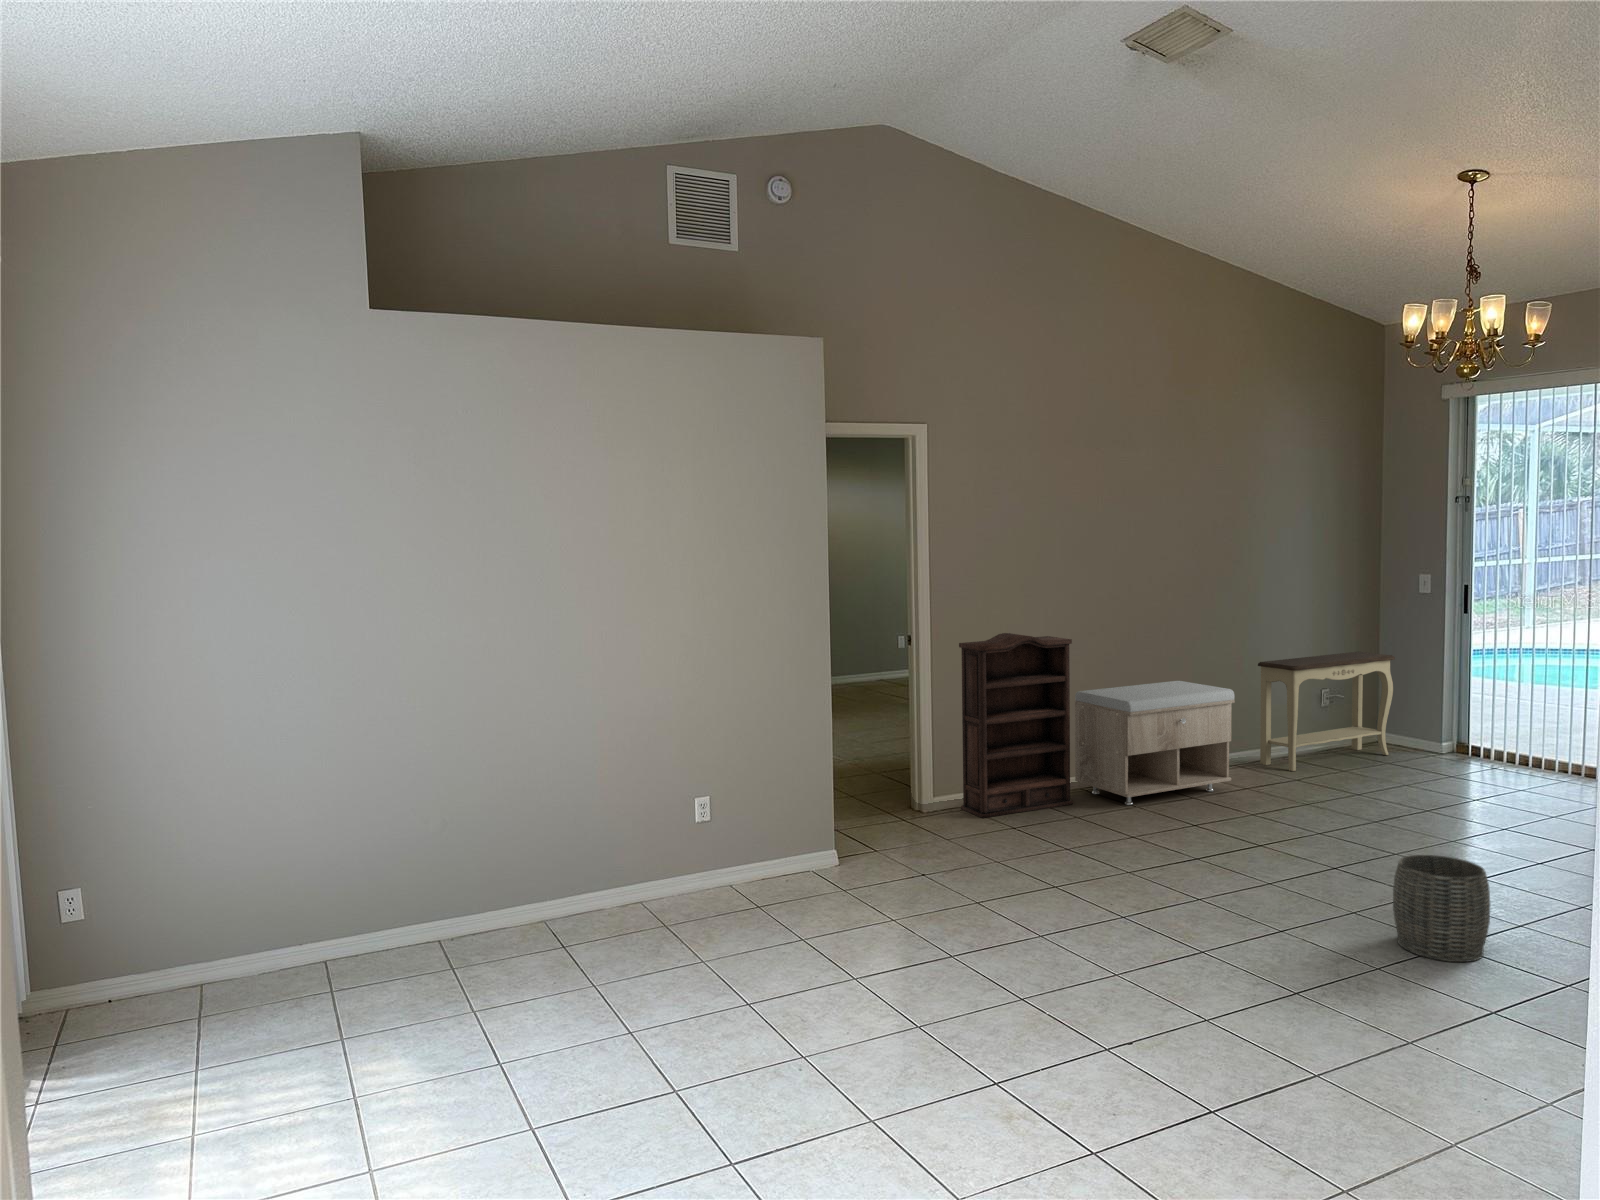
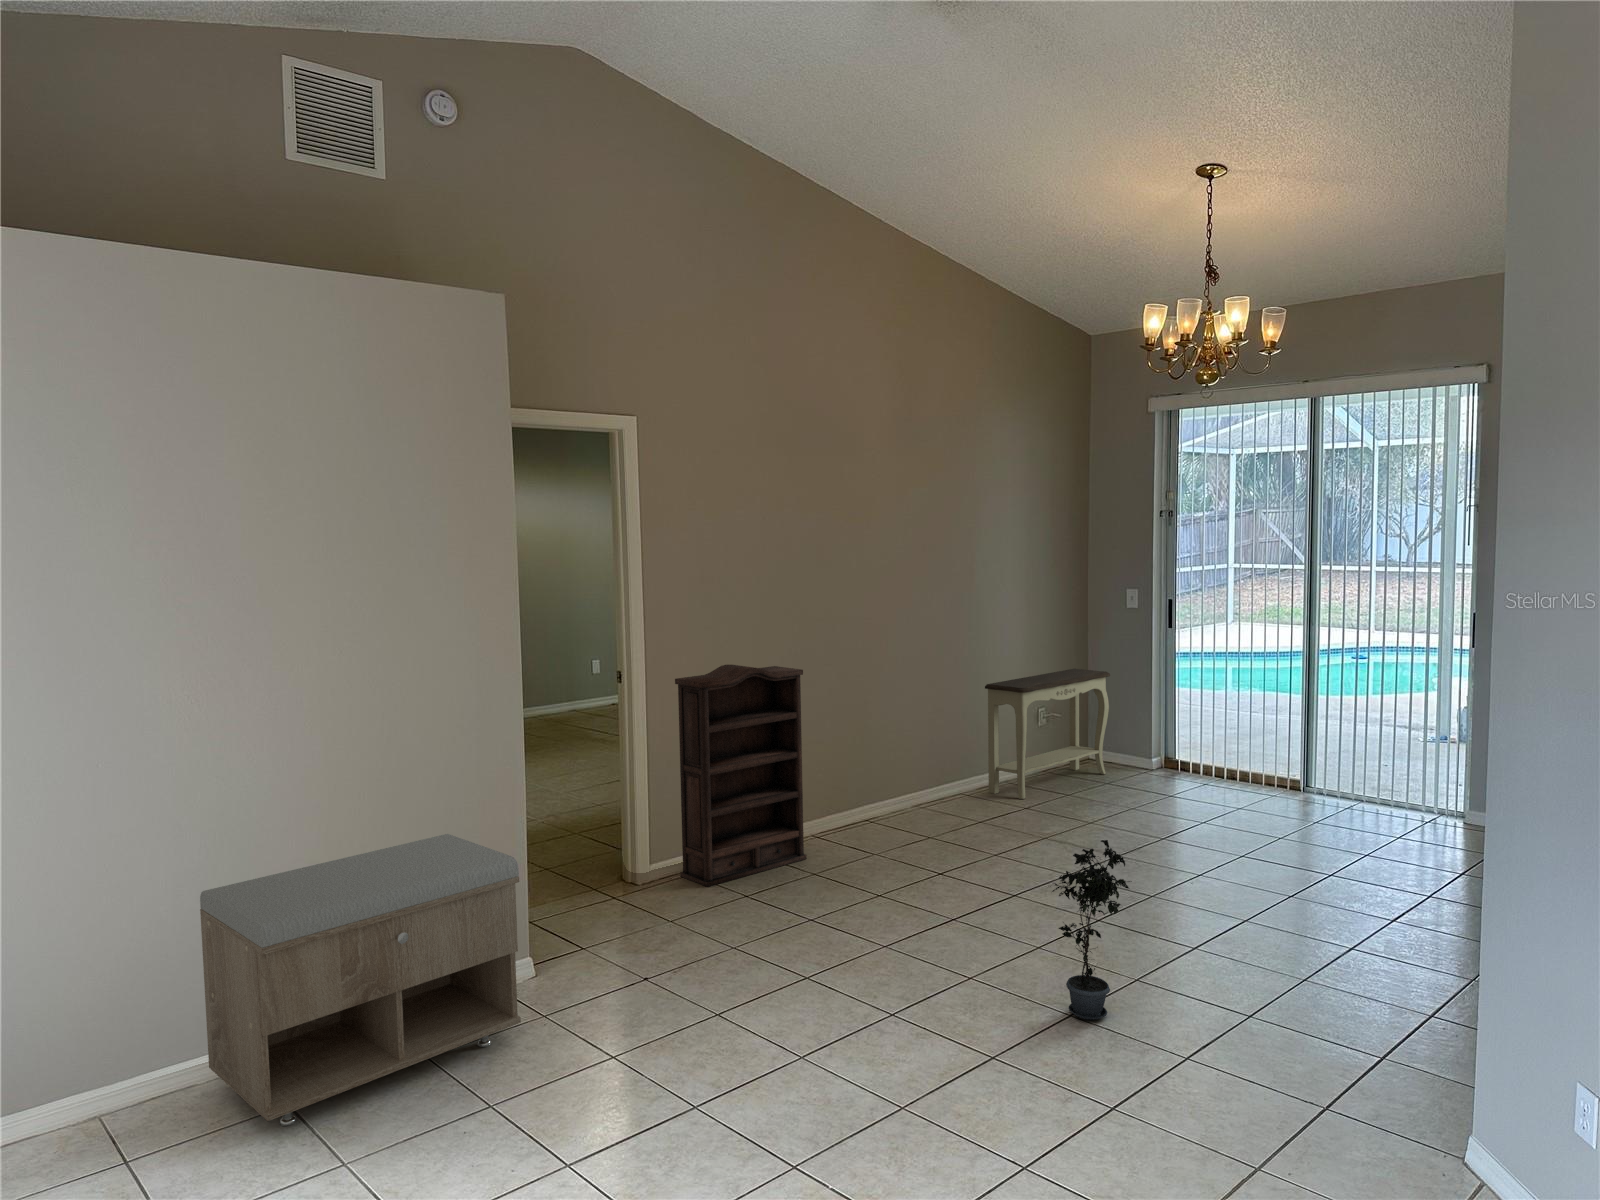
storage bench: present [1075,681,1235,805] -> present [200,834,521,1126]
potted plant: none [1262,785,1337,938] -> present [1052,840,1130,1021]
woven basket: present [1393,855,1490,962] -> none [1188,908,1289,1033]

